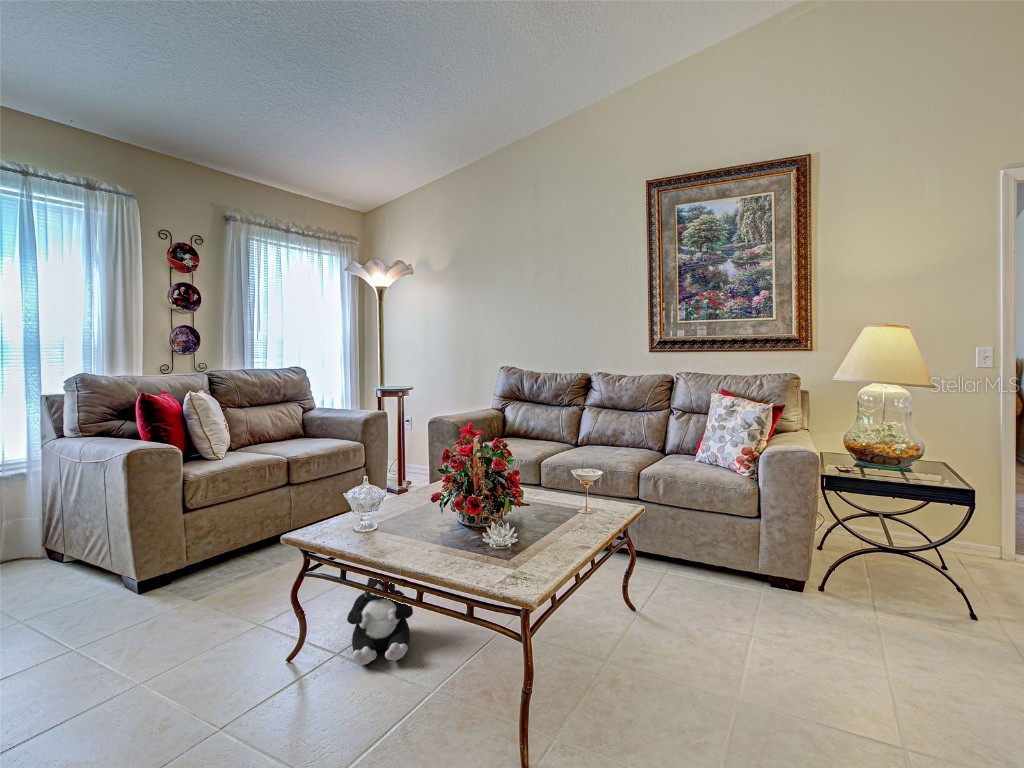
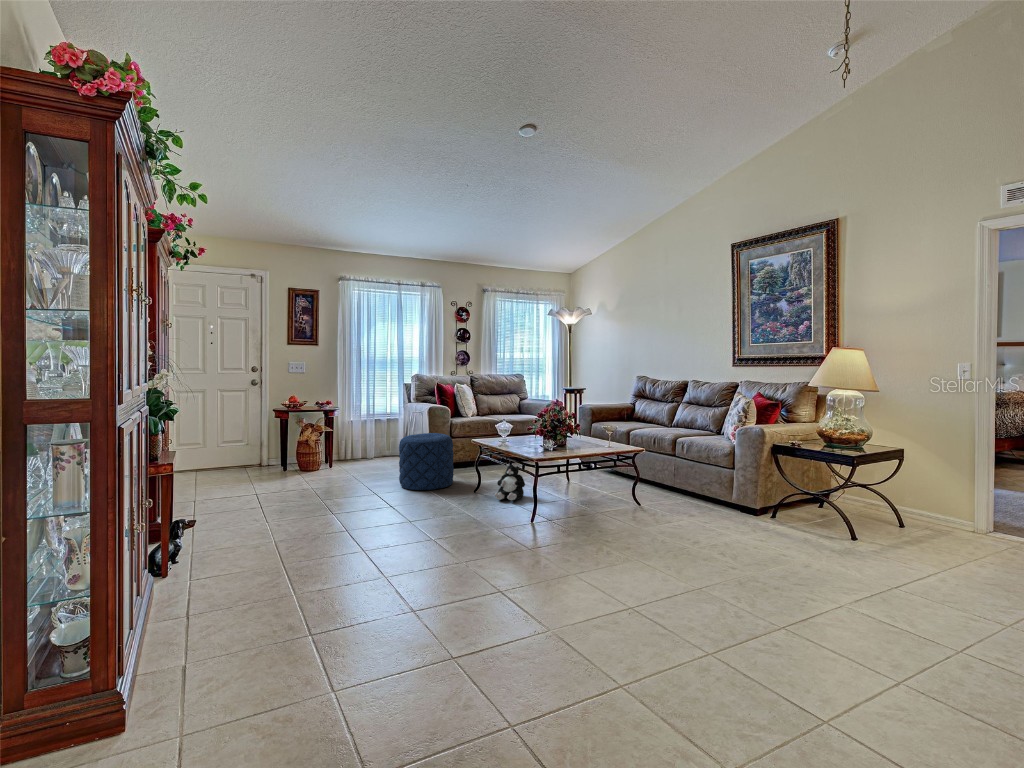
pouf: none [51,514,214,683] -> present [399,433,454,490]

